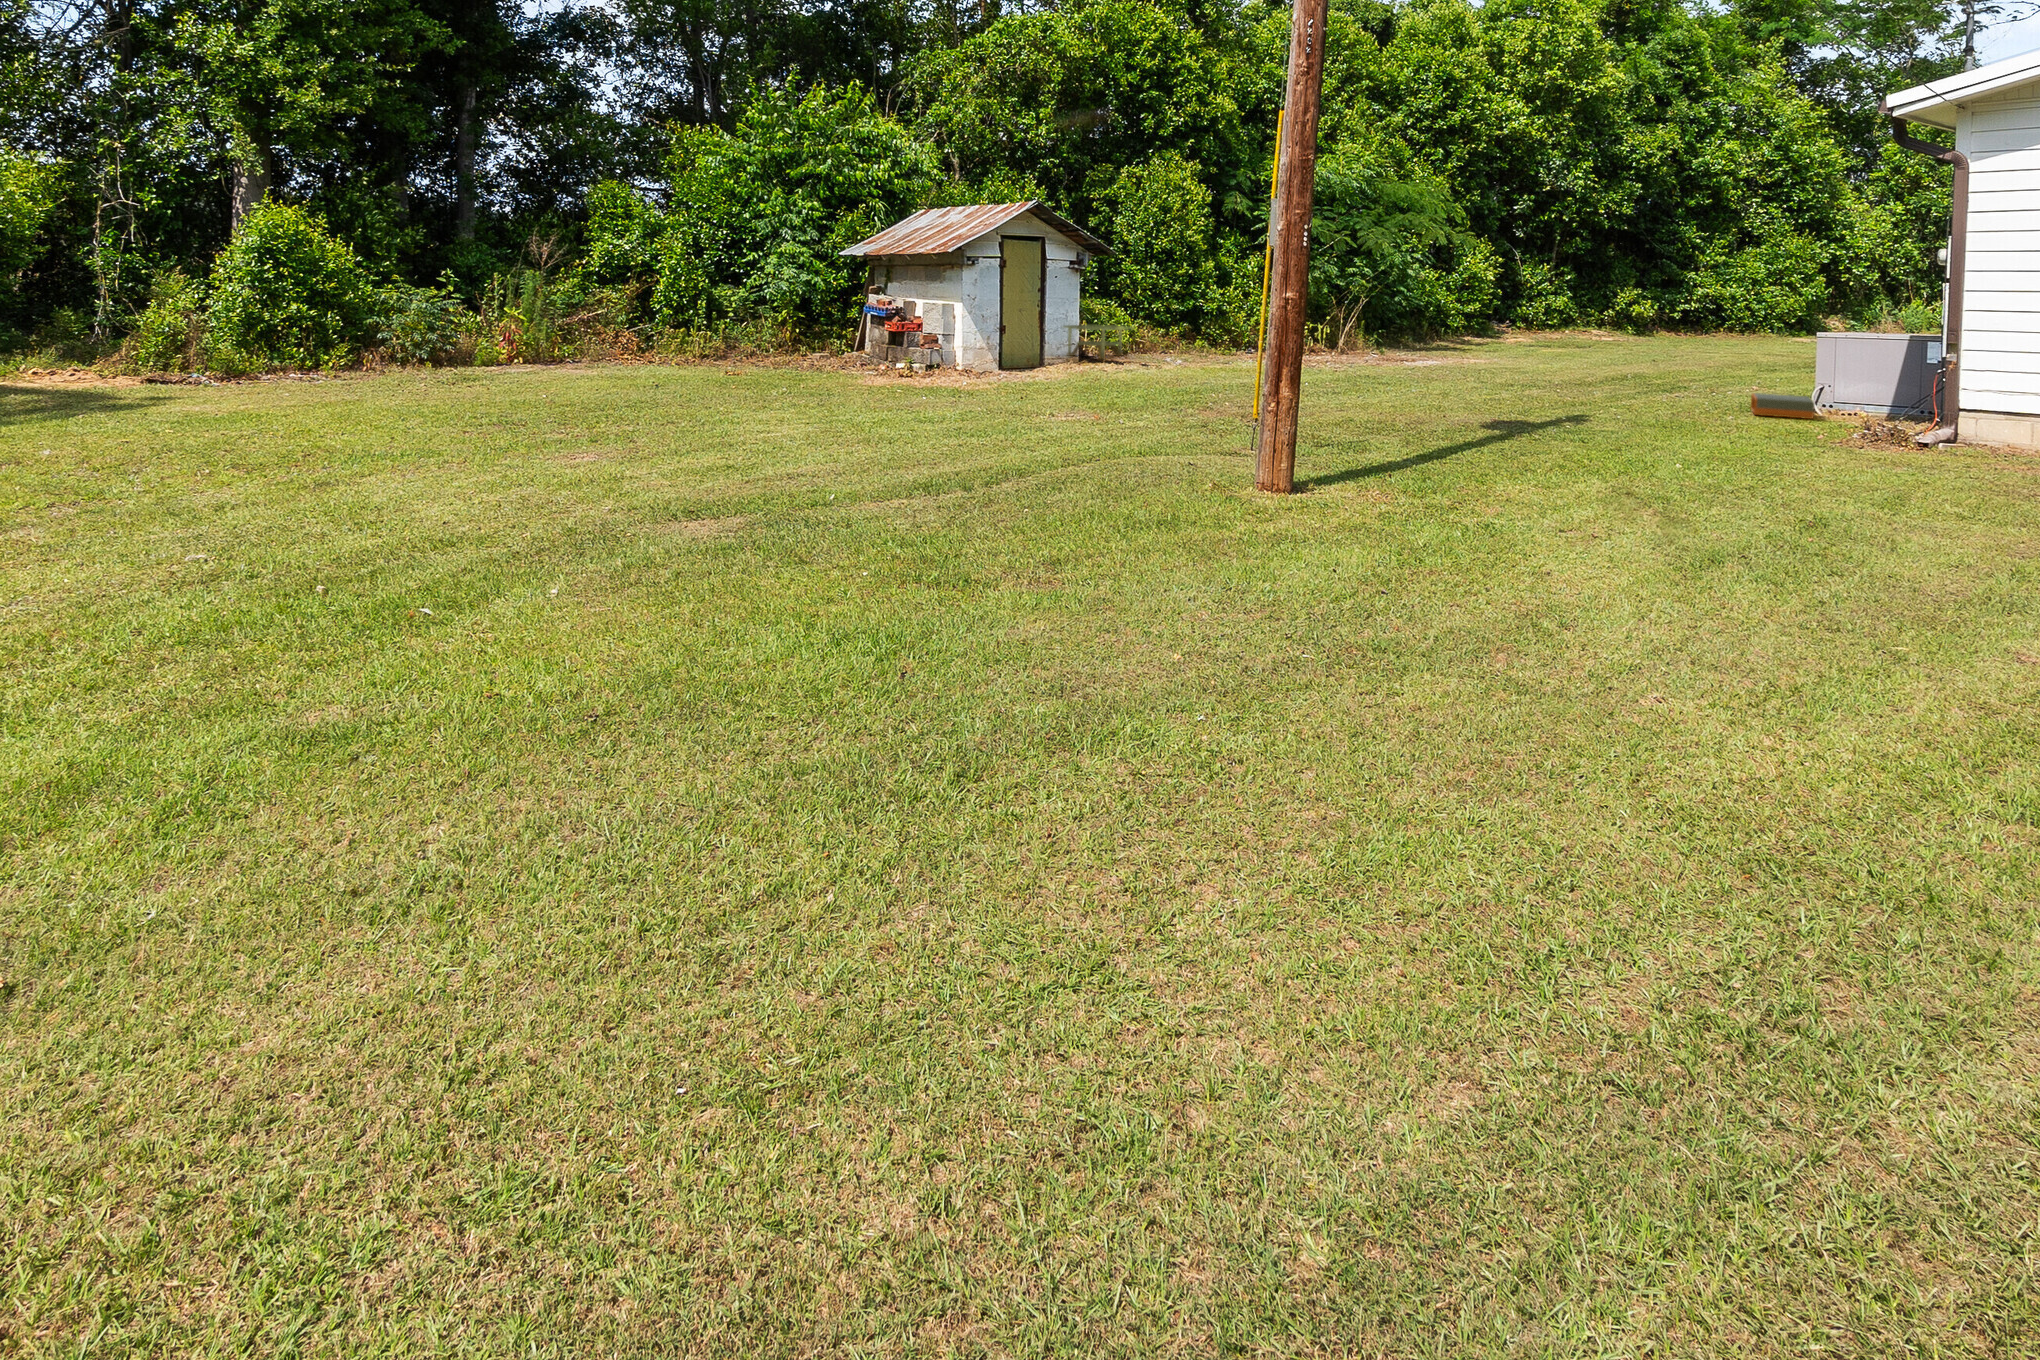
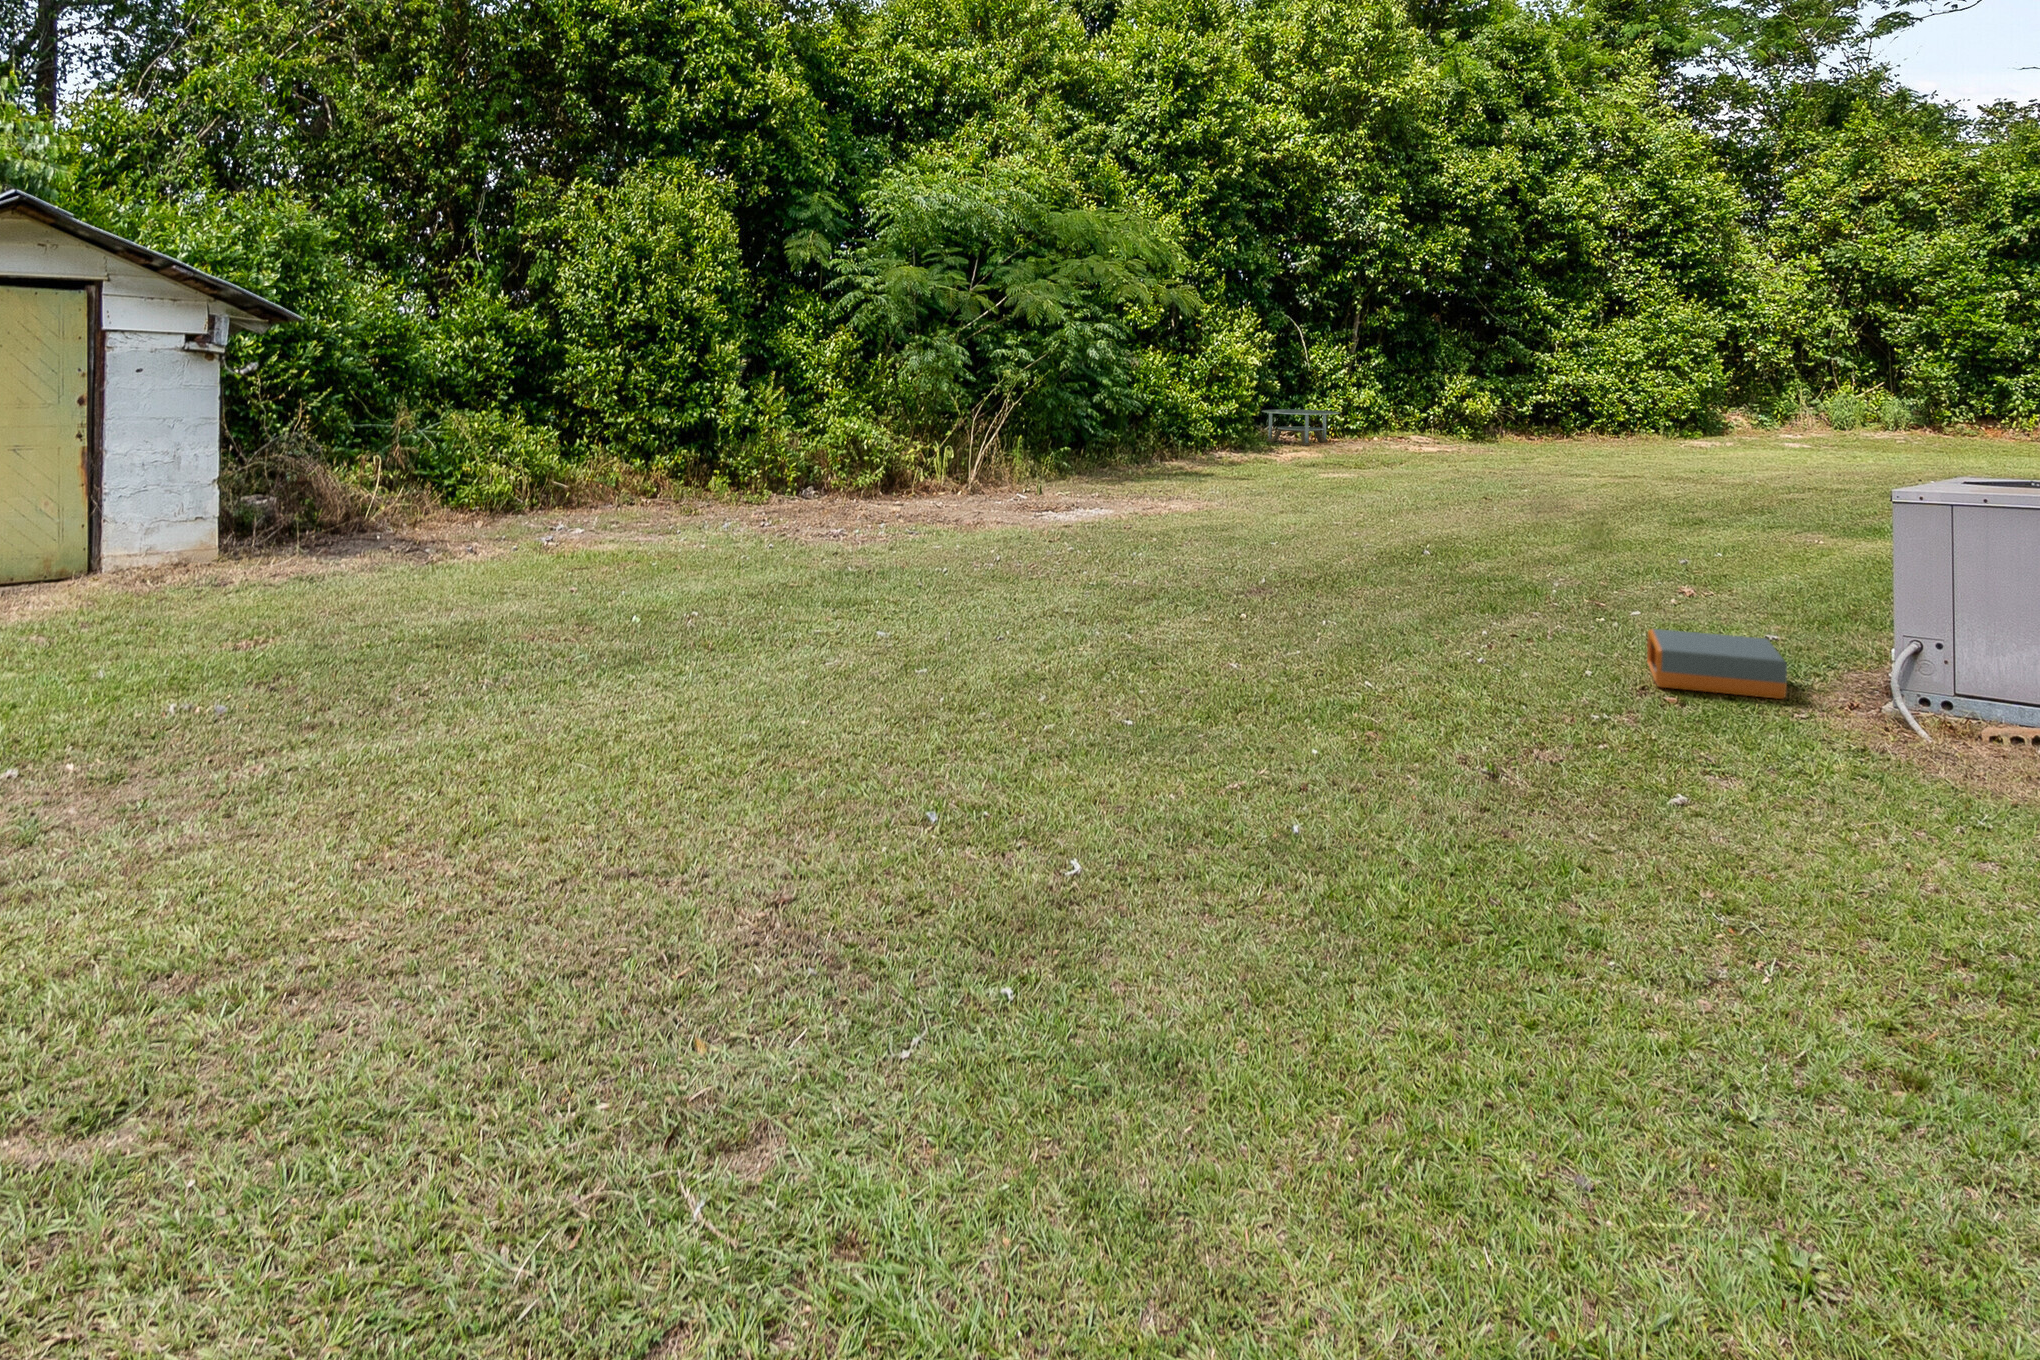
round table: present [1064,325,1132,360] -> present [1262,409,1340,446]

